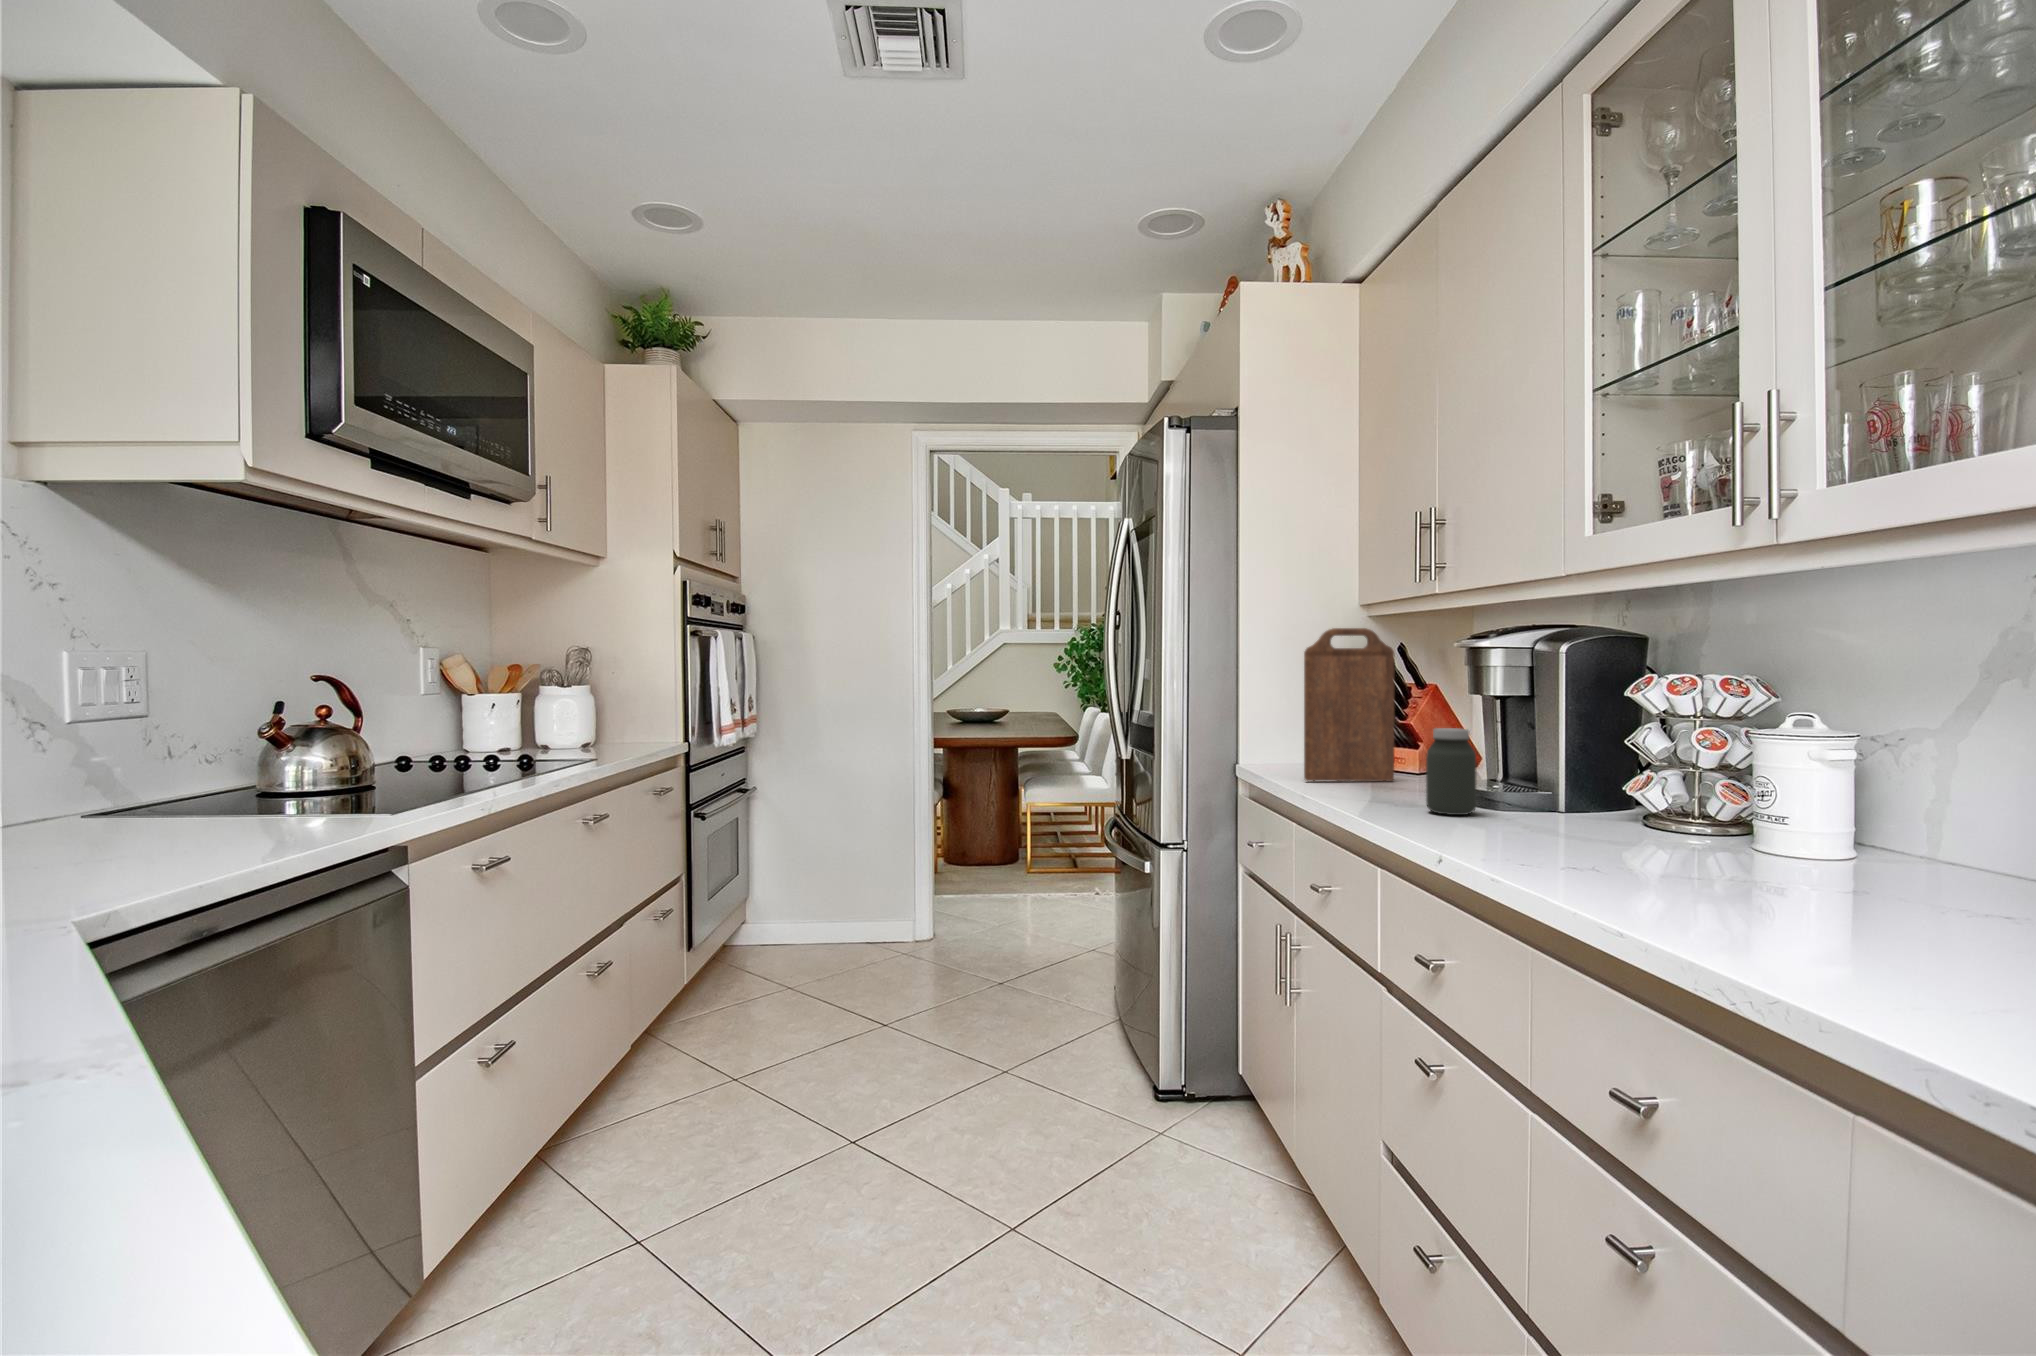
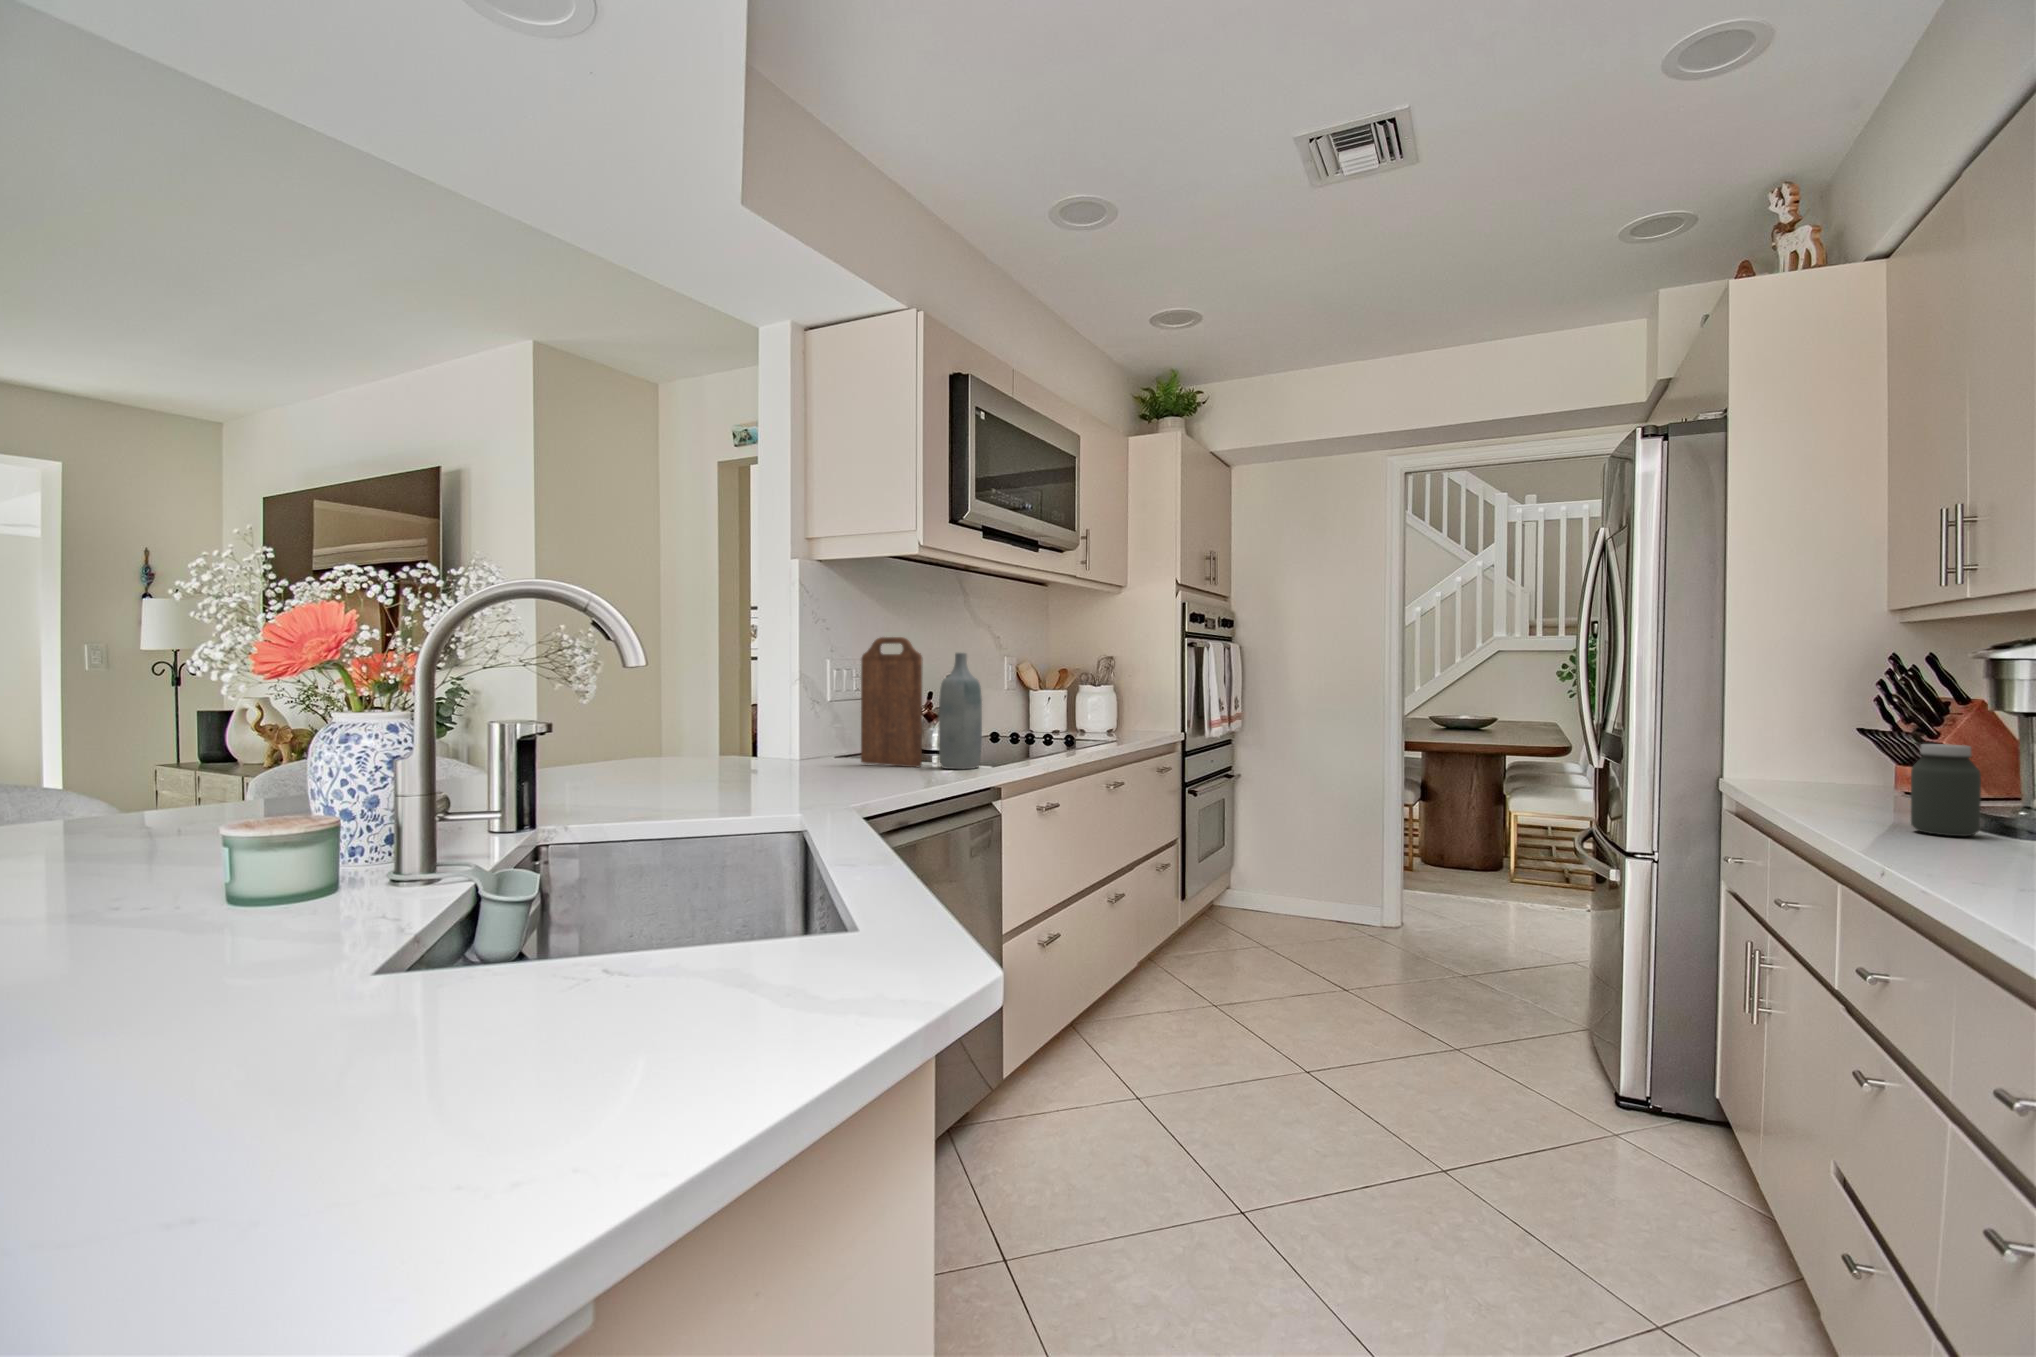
cutting board: present [1304,628,1394,781] -> present [861,637,922,767]
bottle: none [273,639,361,831] -> present [939,653,982,769]

